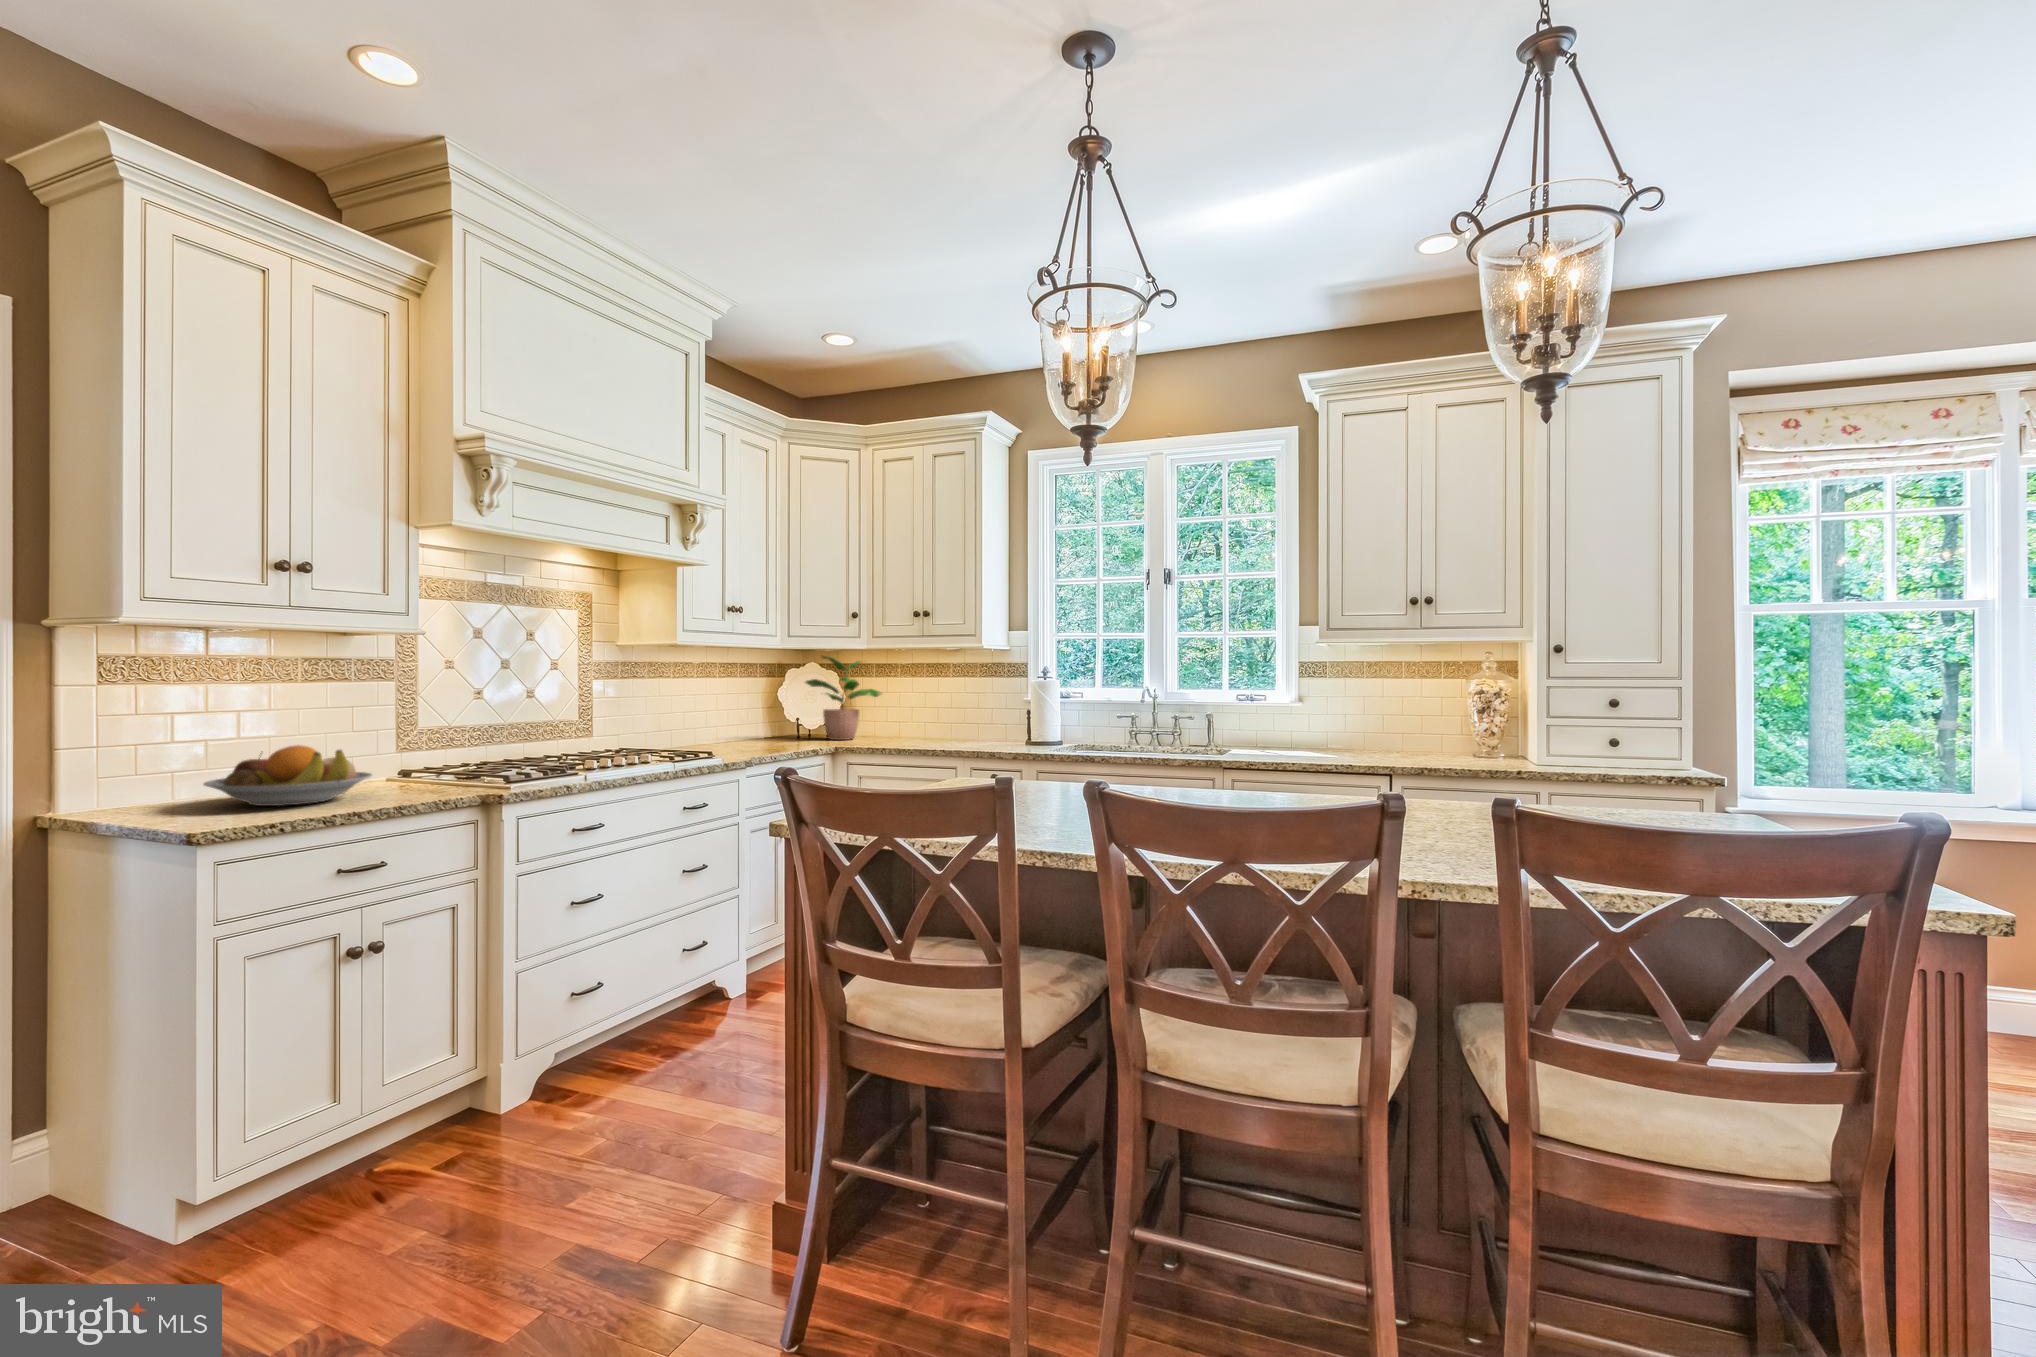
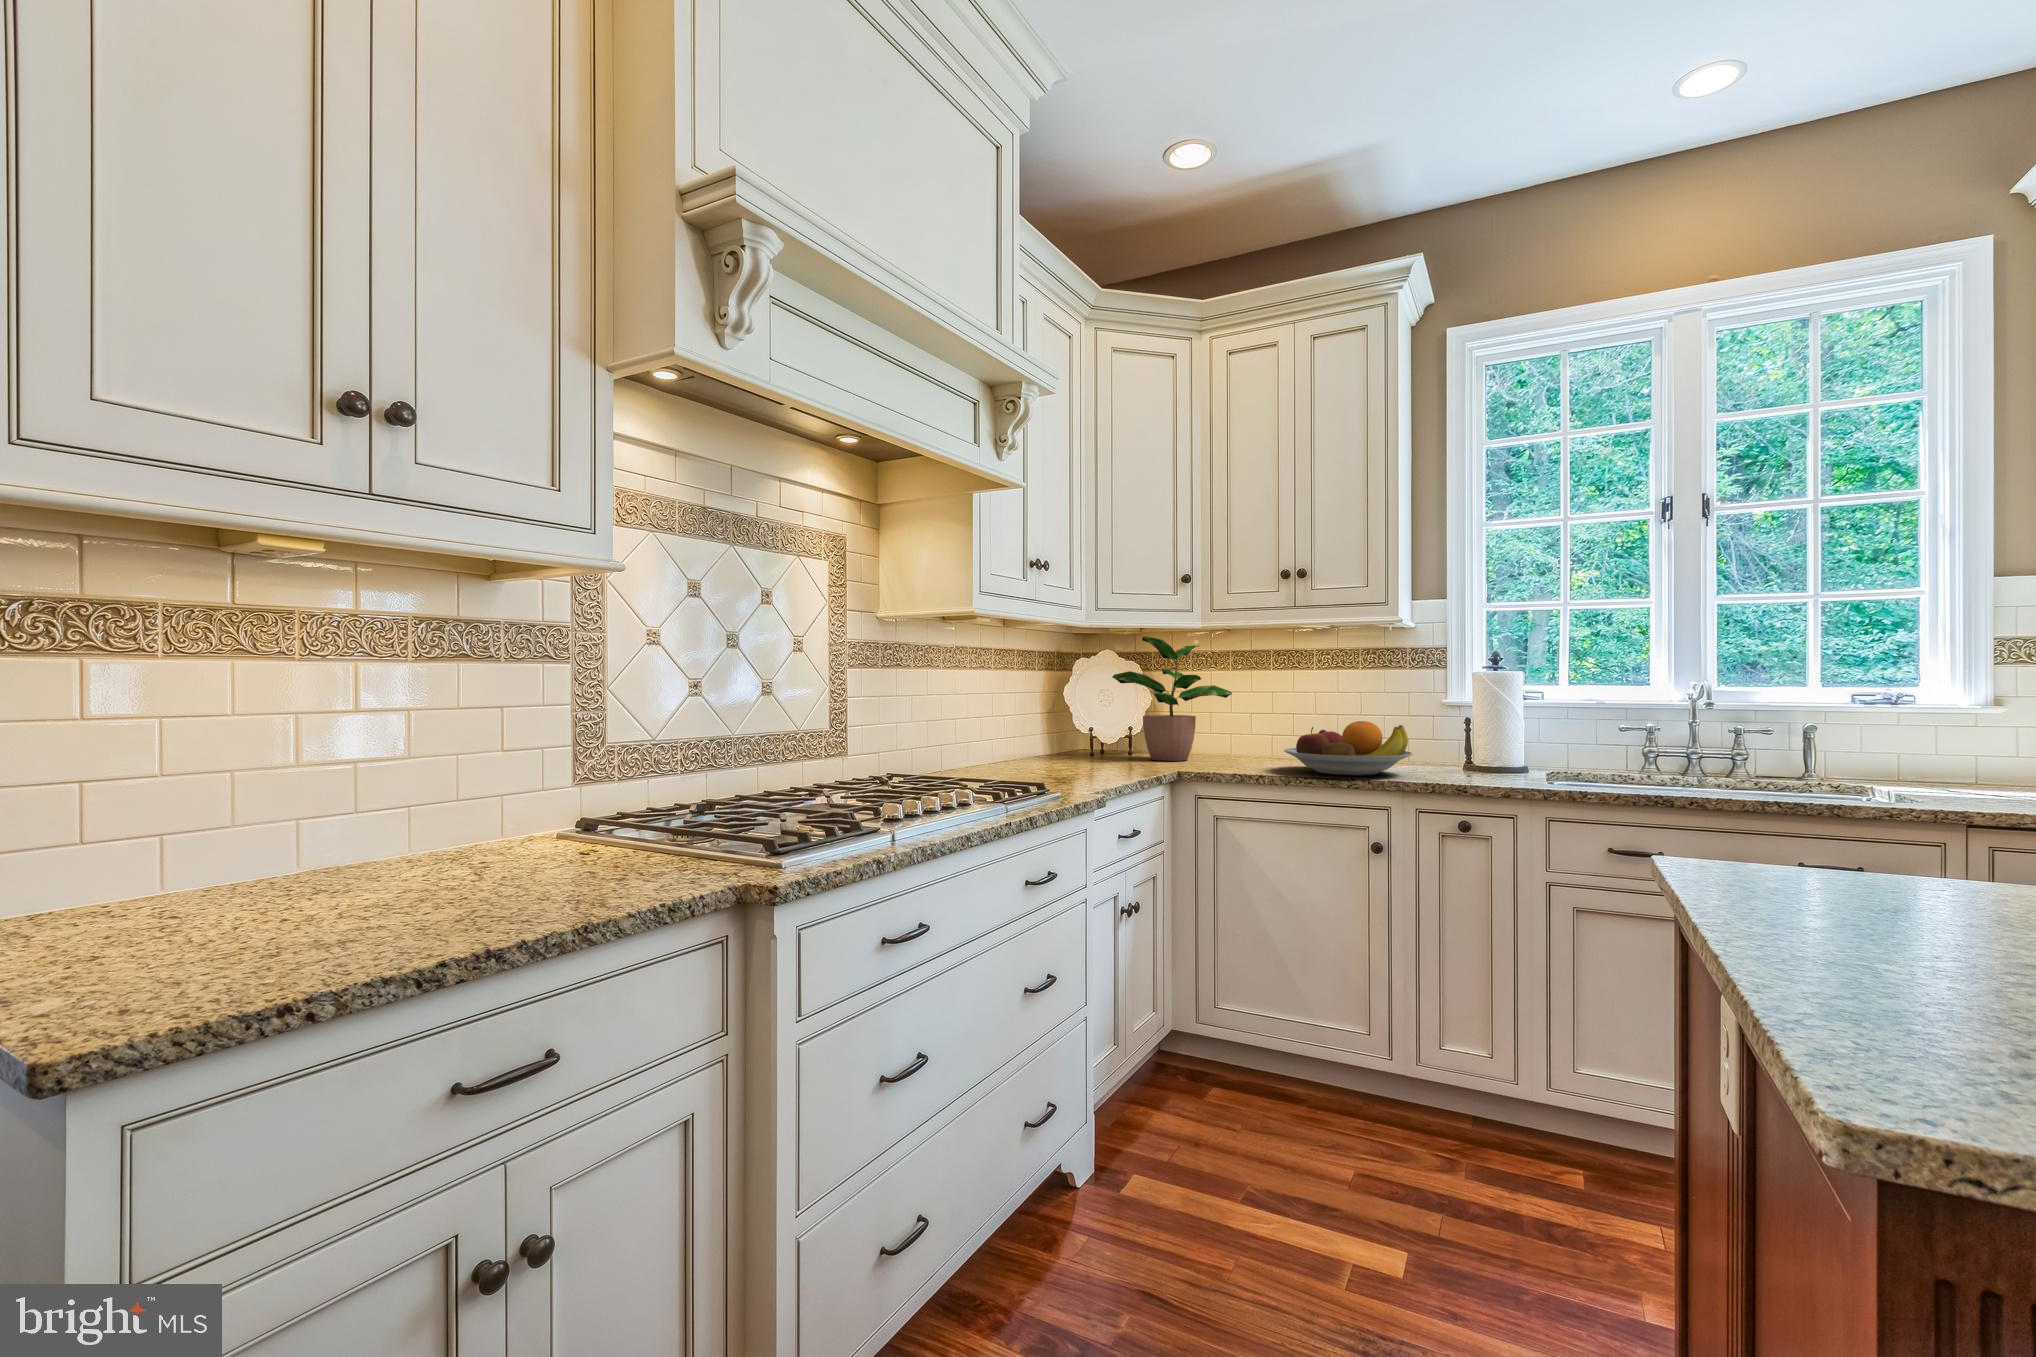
fruit bowl: present [204,745,372,806] -> present [1284,721,1412,775]

